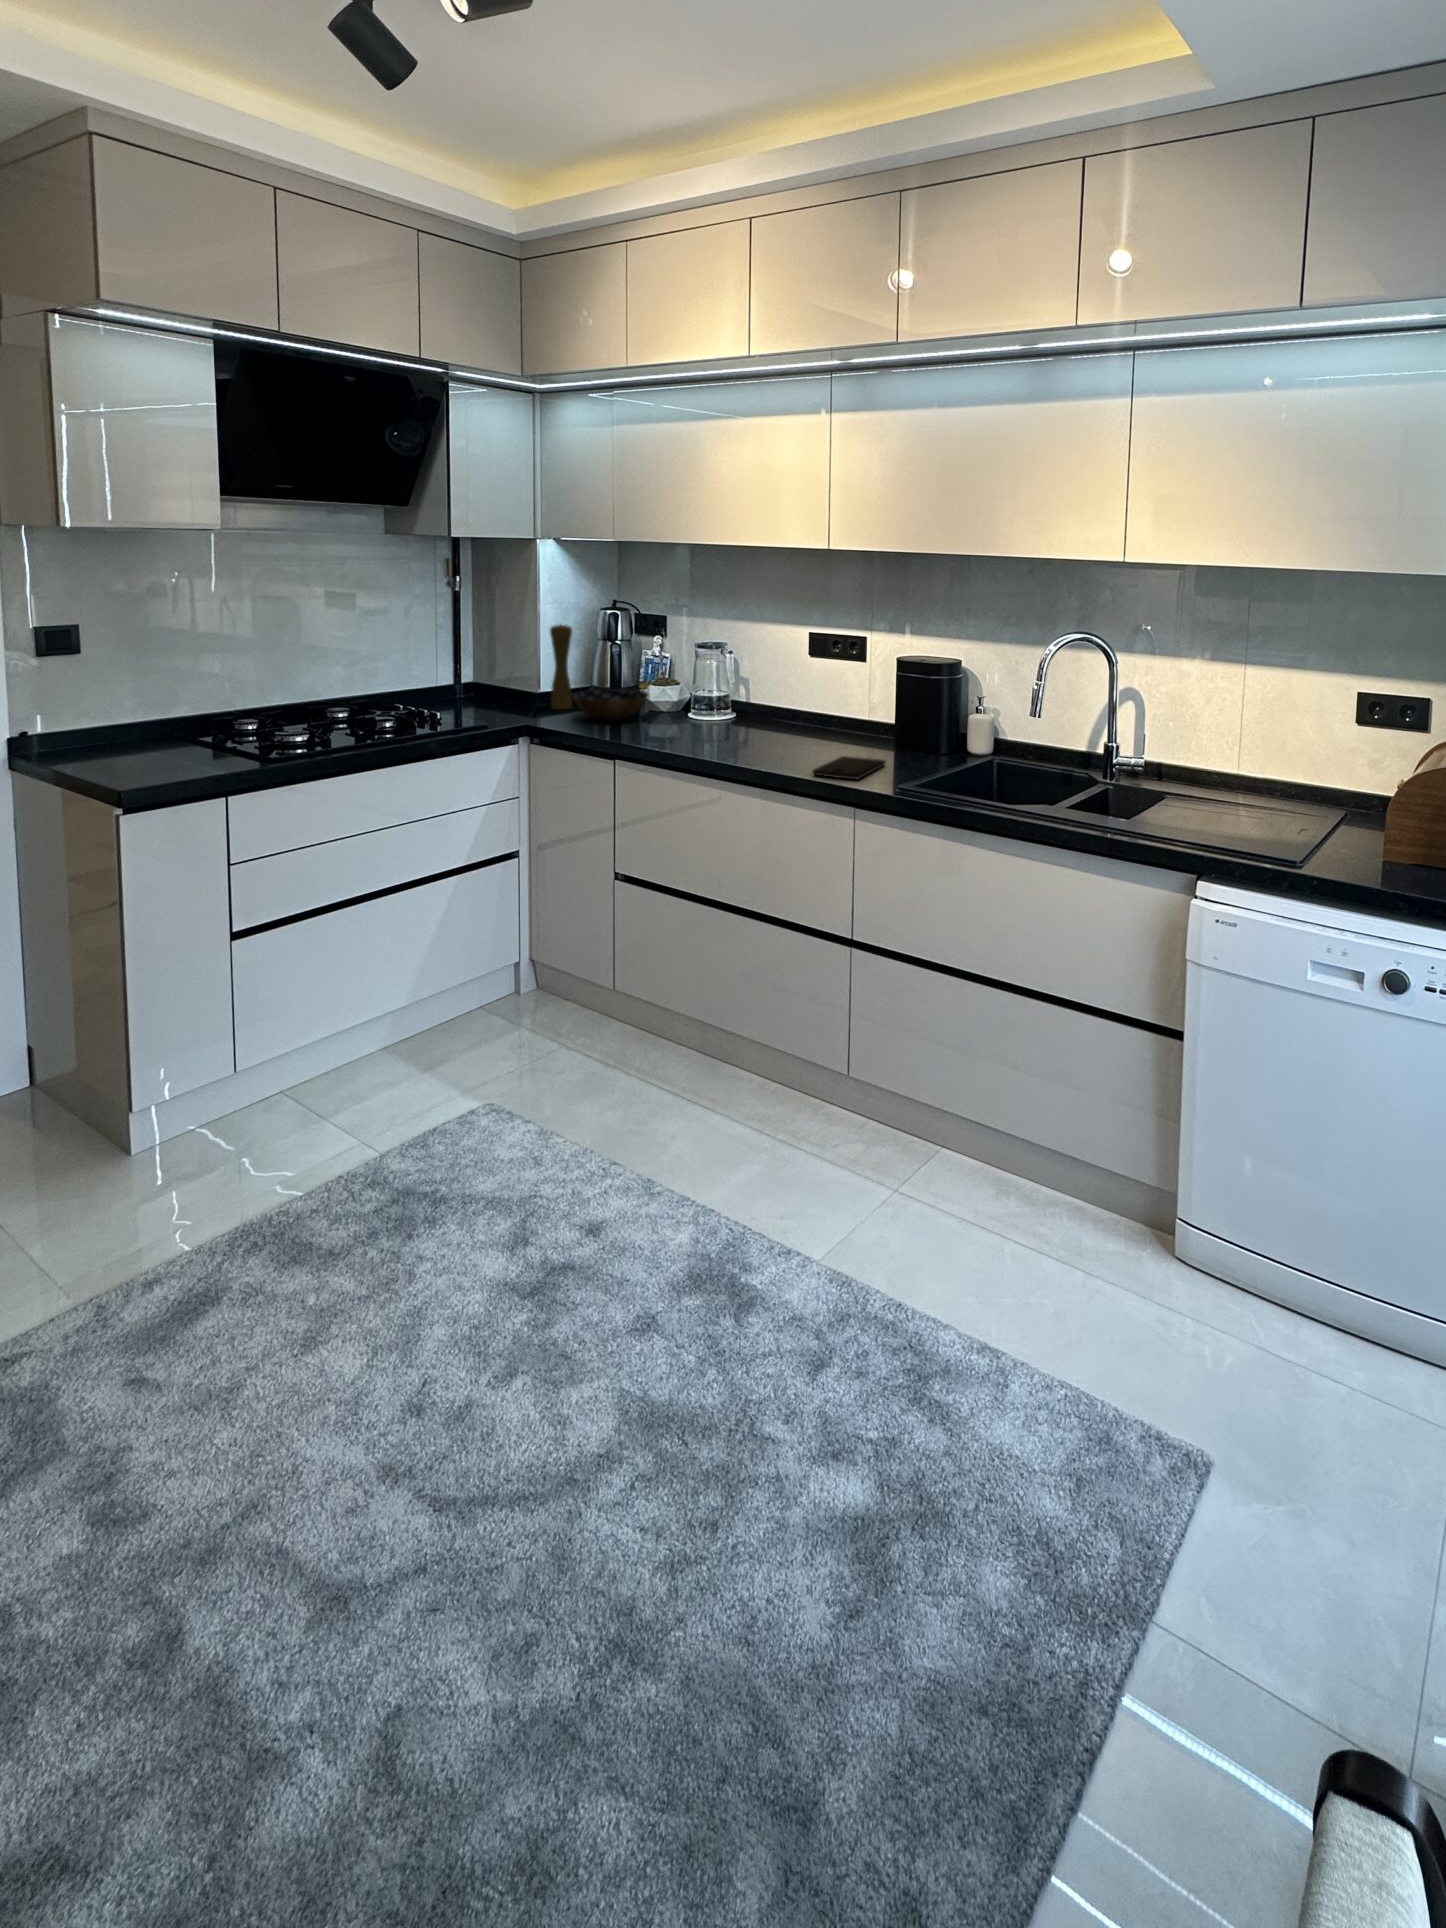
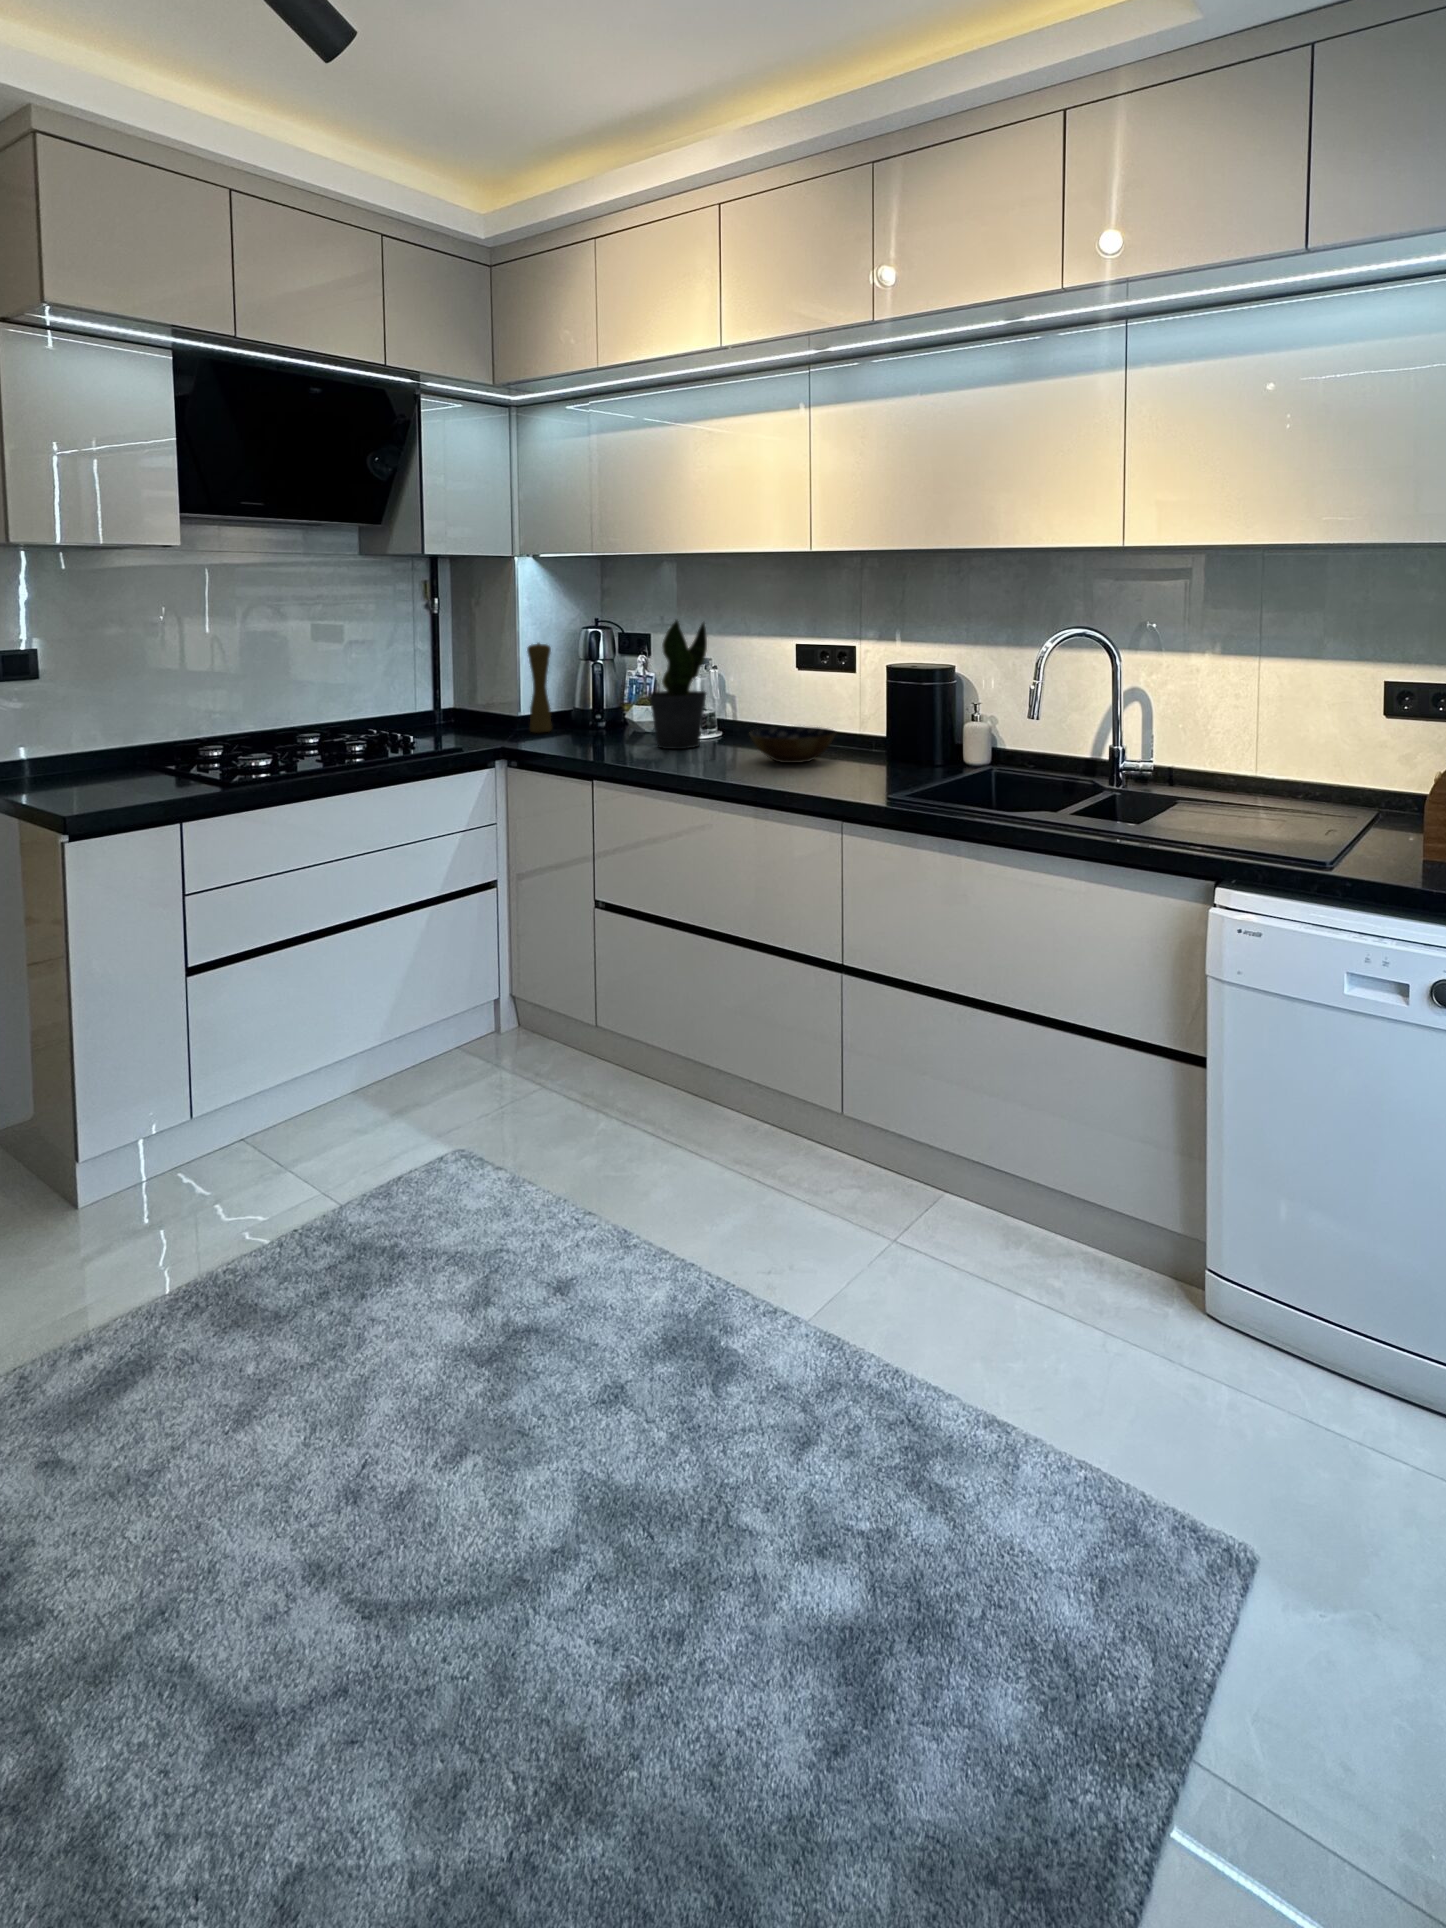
potted plant: none [667,607,724,730] -> present [649,620,707,749]
bowl: present [572,689,648,720] -> present [750,726,836,763]
cutting board: present [812,756,885,779] -> none [797,769,877,792]

